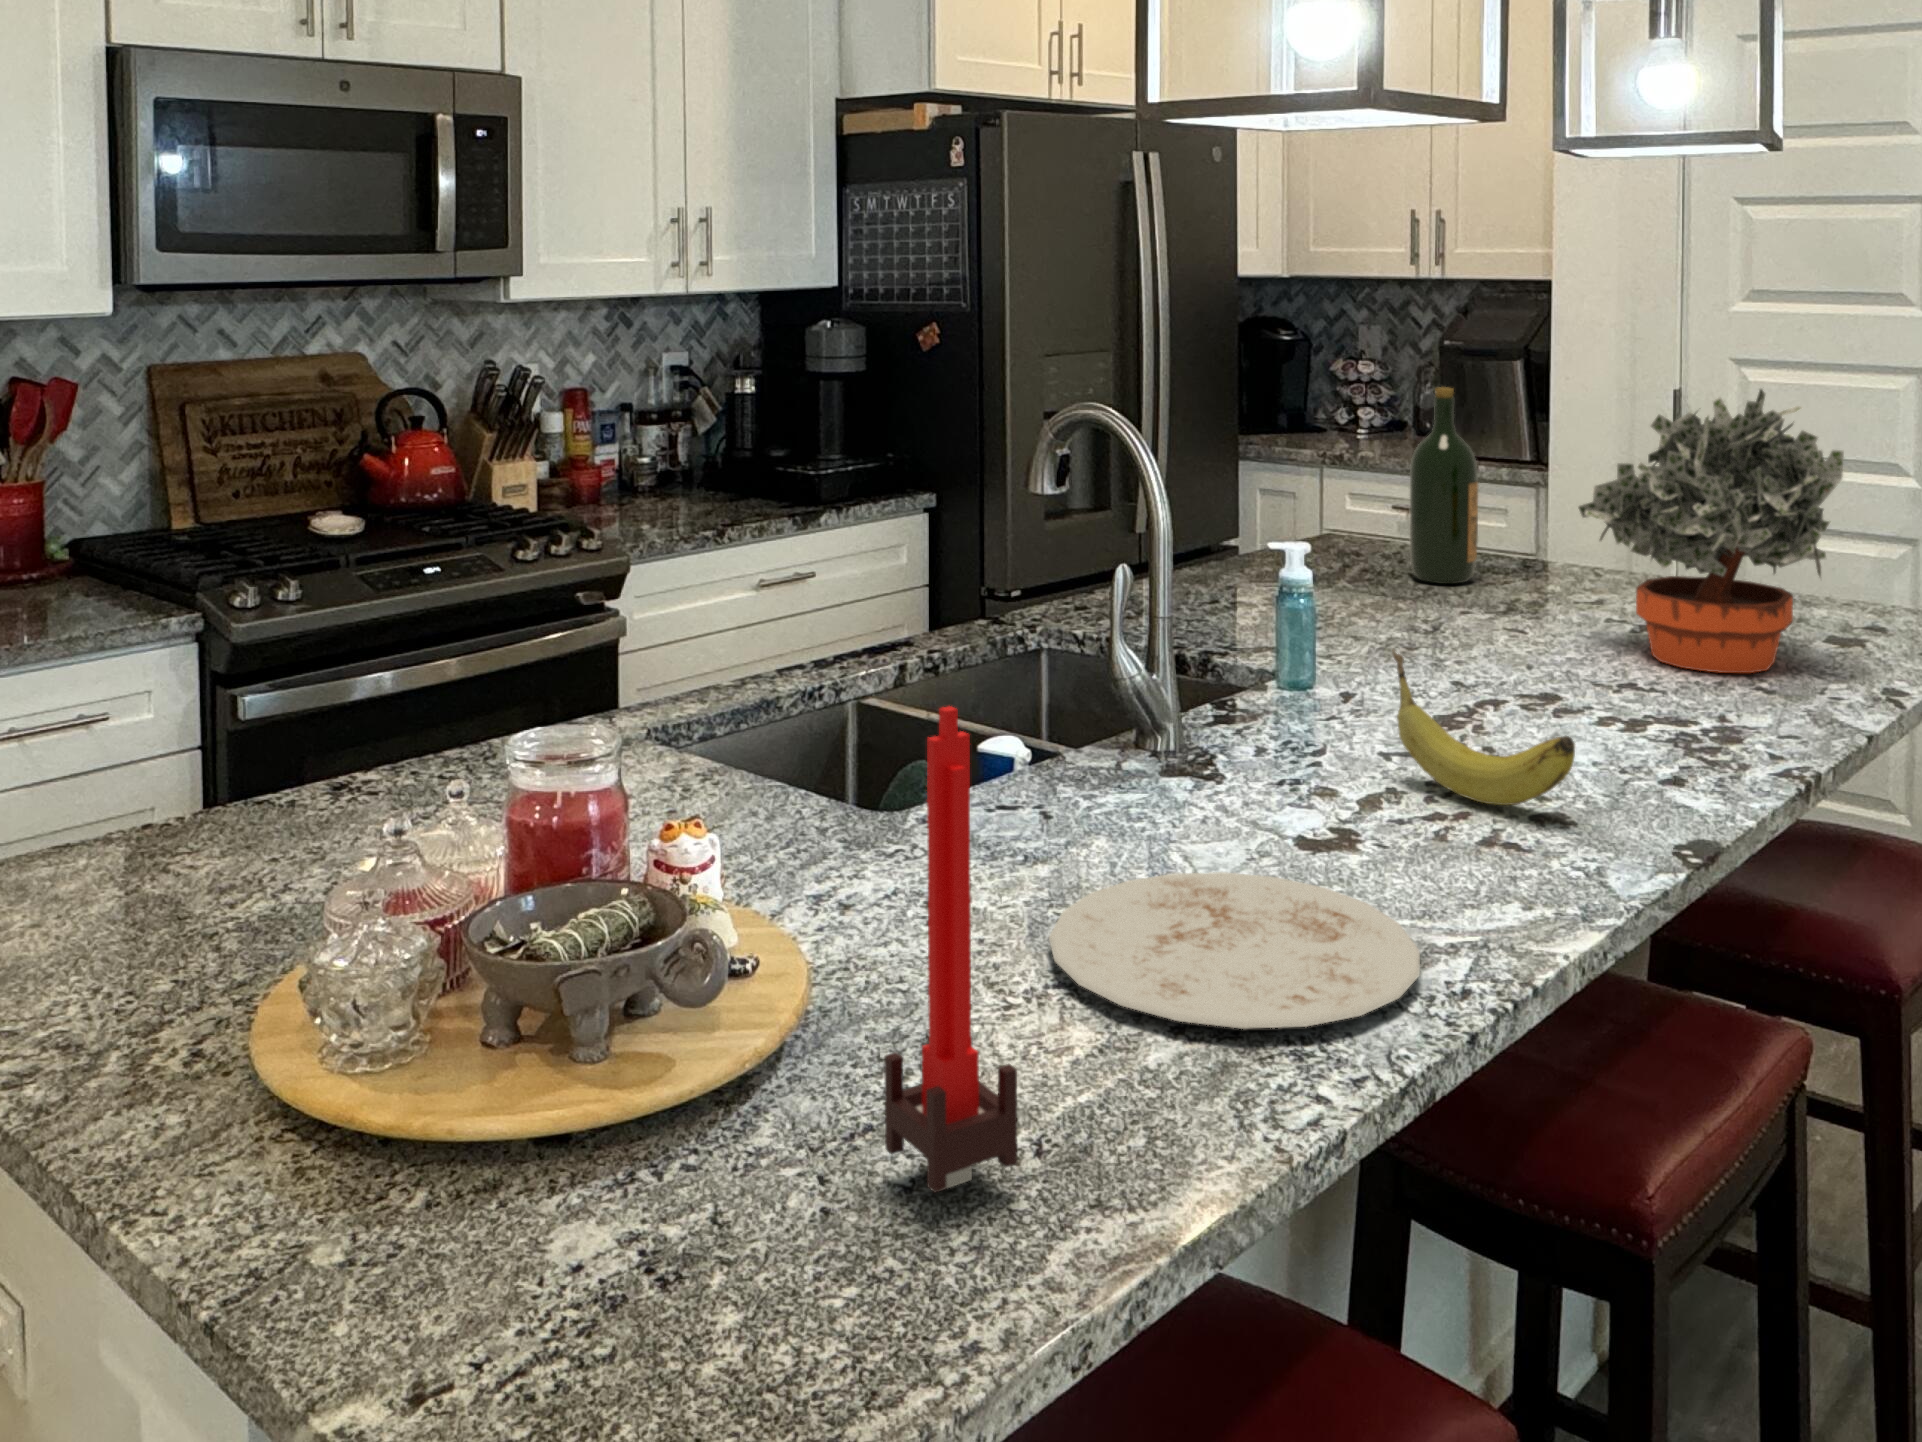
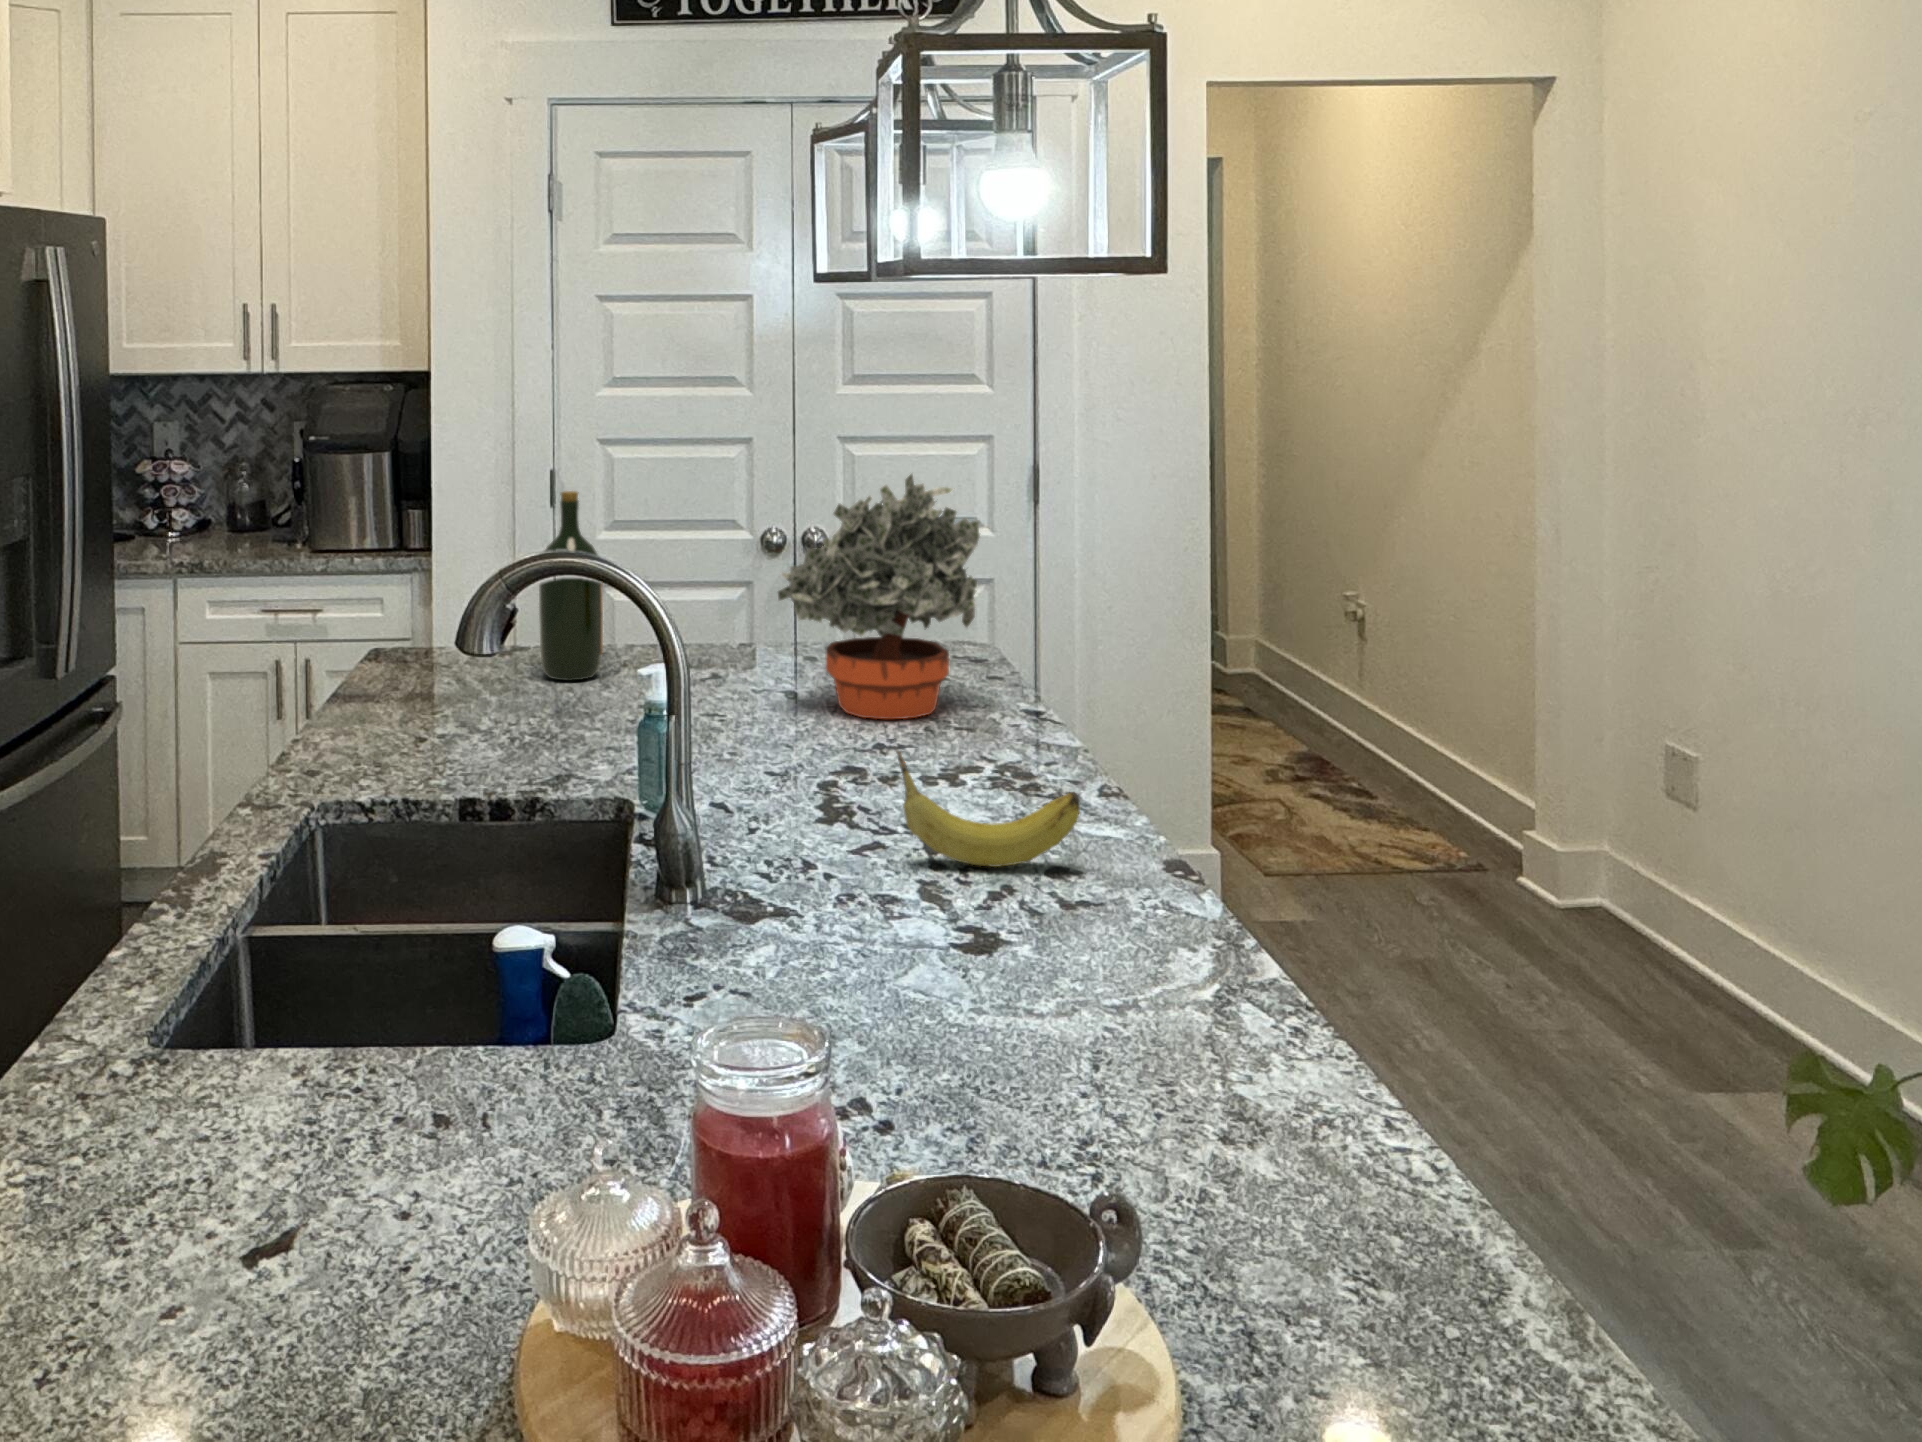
candle: present [884,706,1017,1192] -> none [1300,866,1405,1325]
plate: present [1049,872,1420,1029] -> none [948,969,1292,1120]

